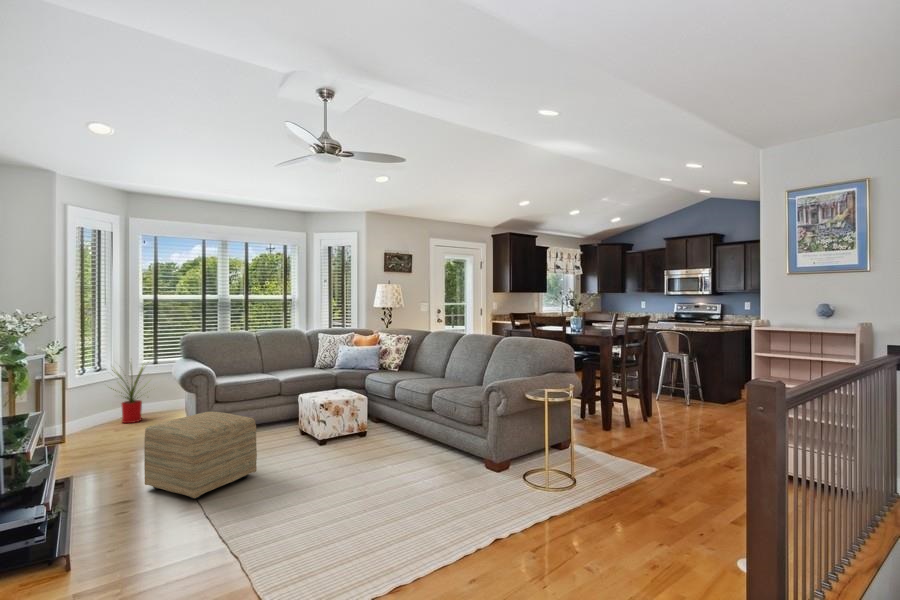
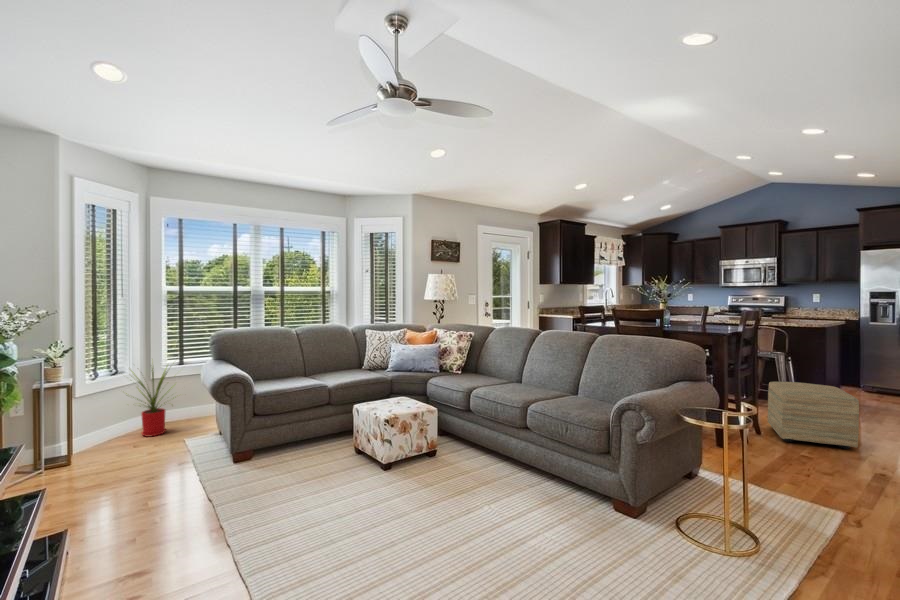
ottoman: present [144,412,257,499] -> present [768,382,859,449]

